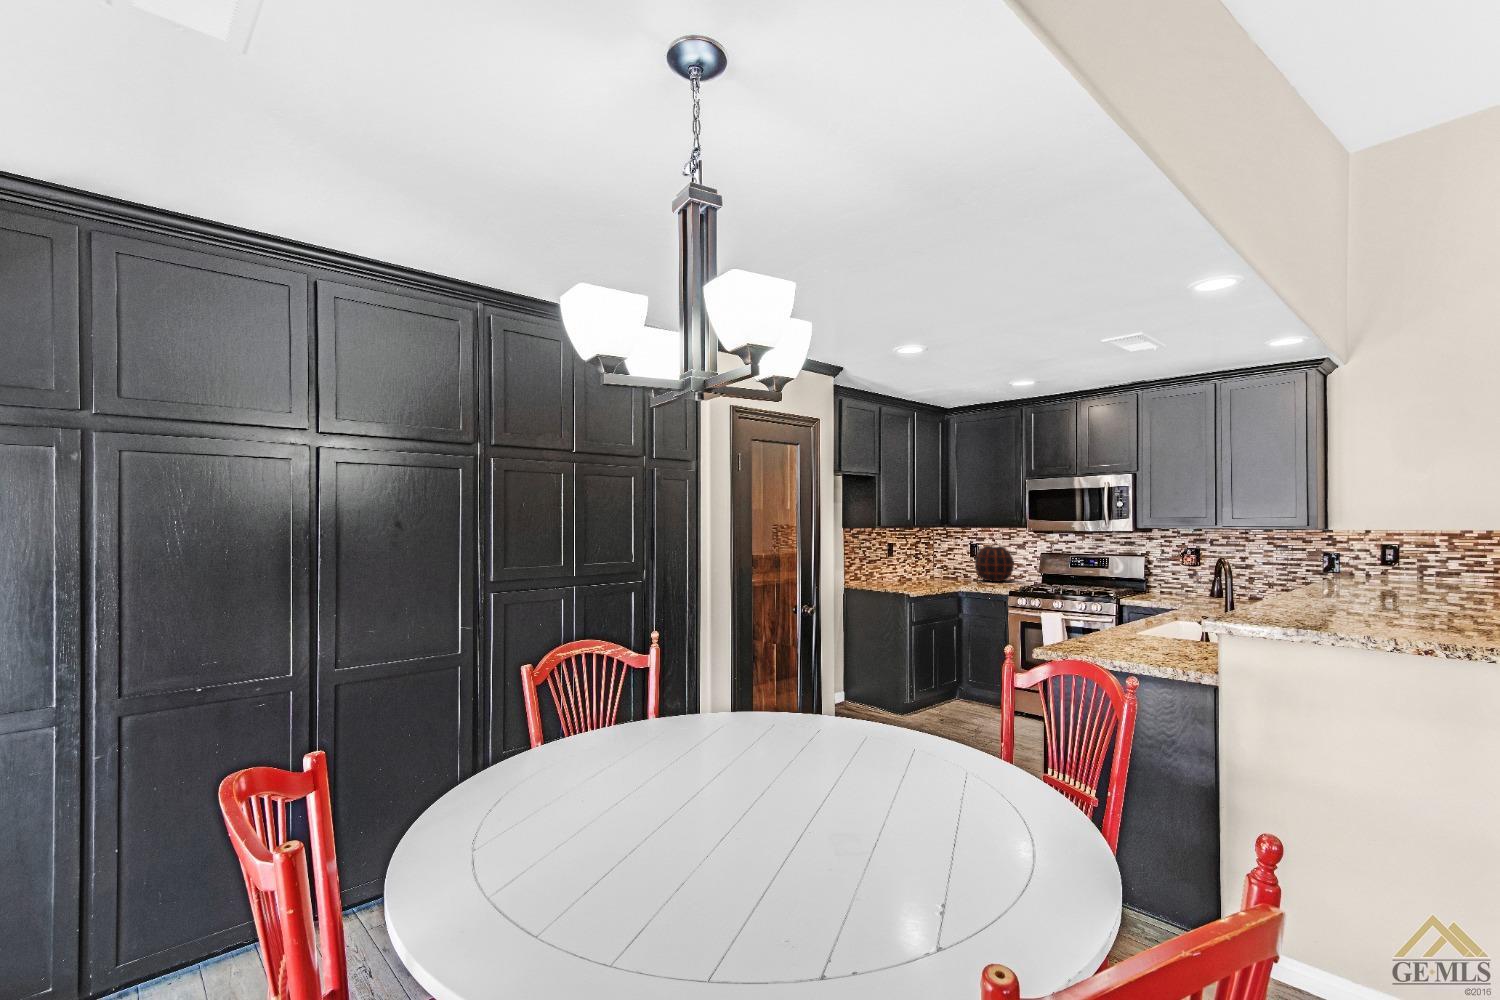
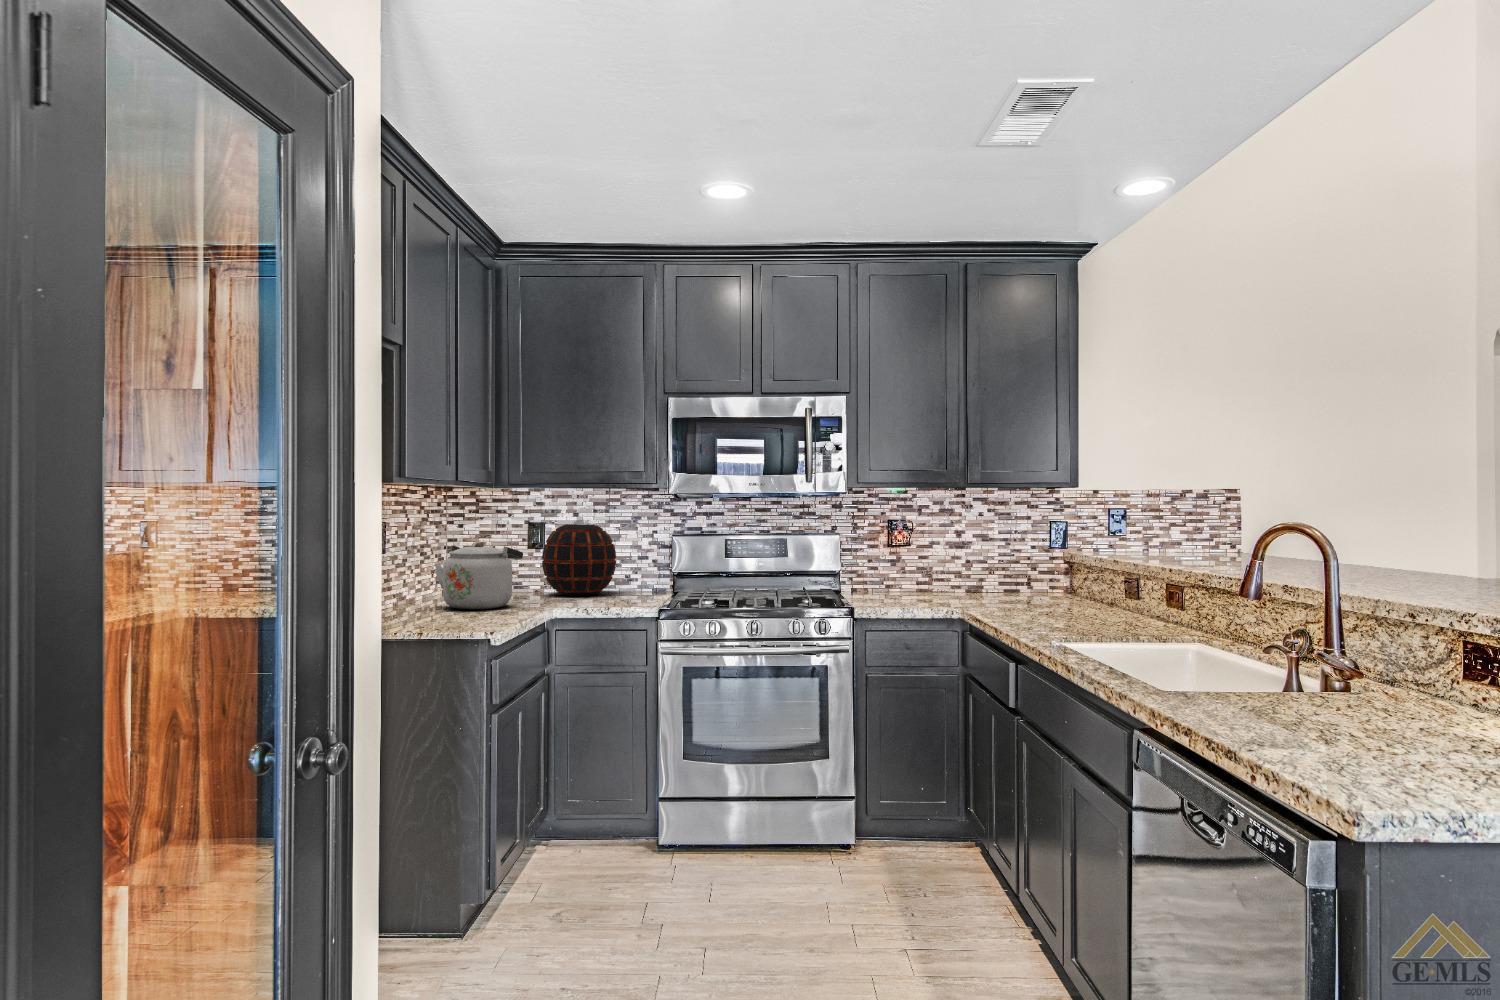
kettle: none [918,553,958,584] -> present [435,542,523,609]

